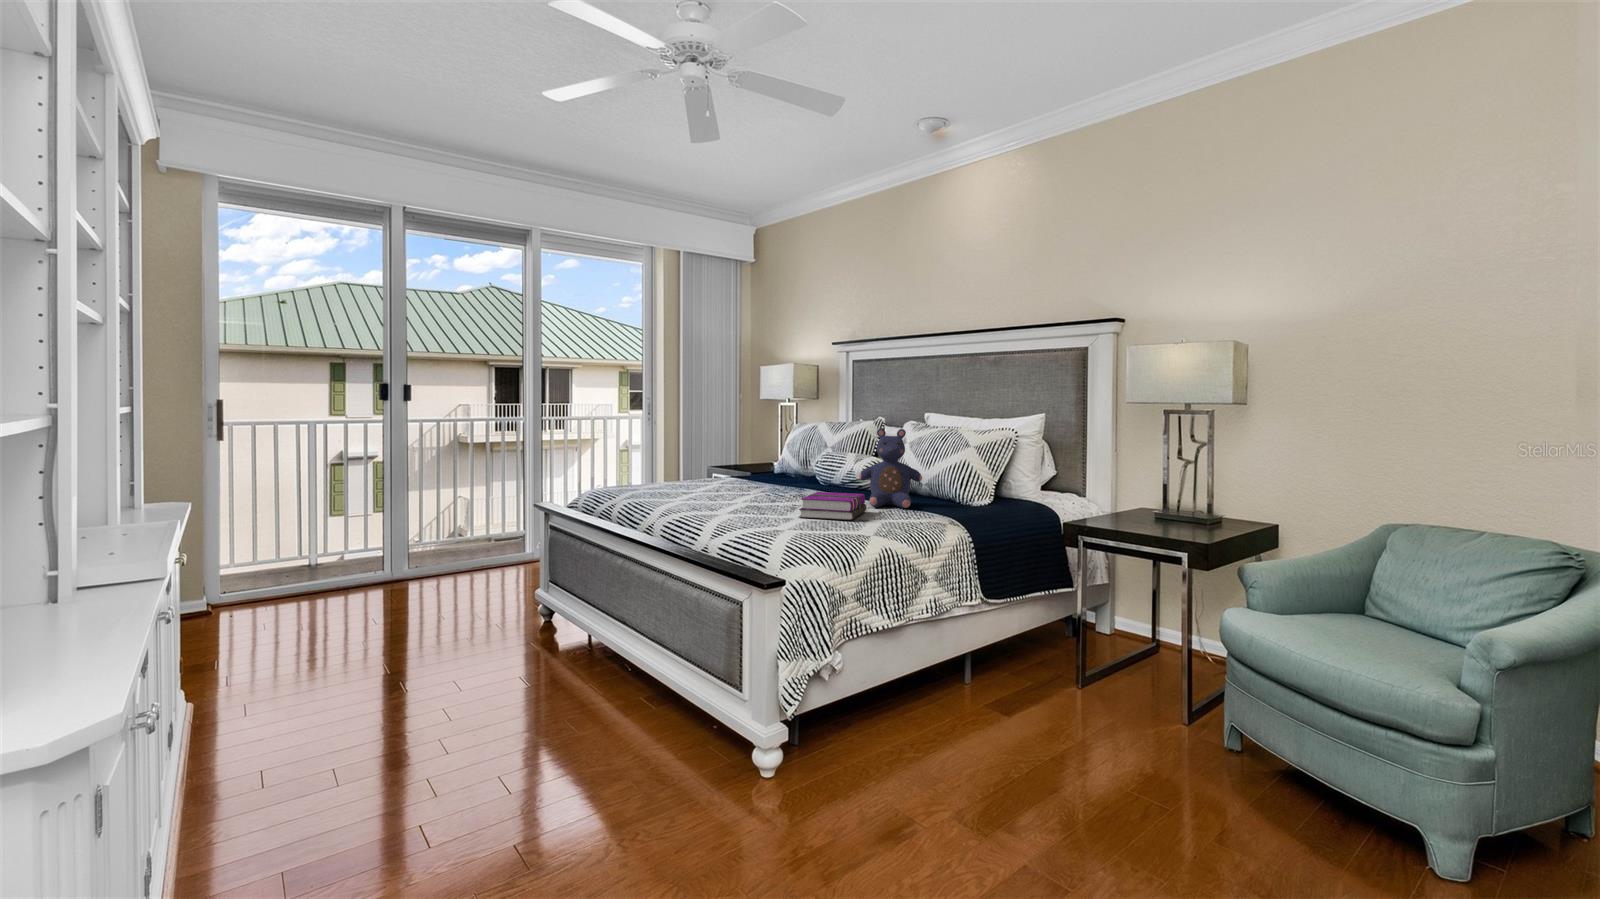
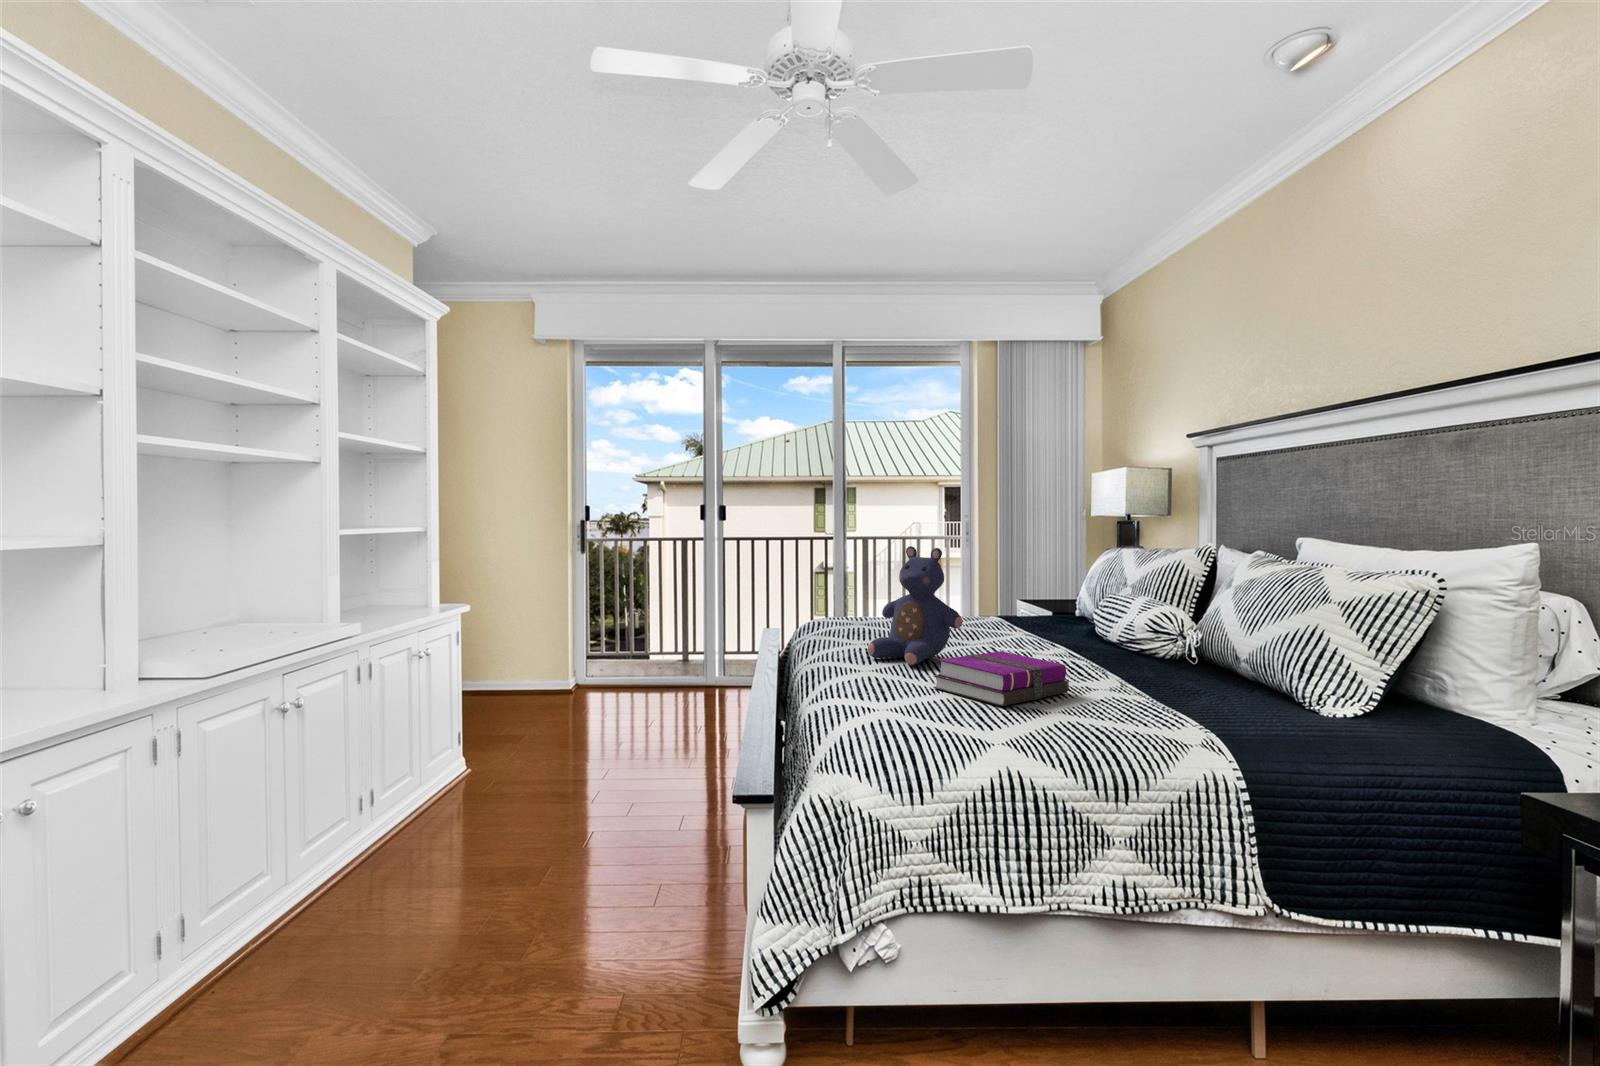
teddy bear: present [859,429,922,508] -> present [868,546,962,665]

